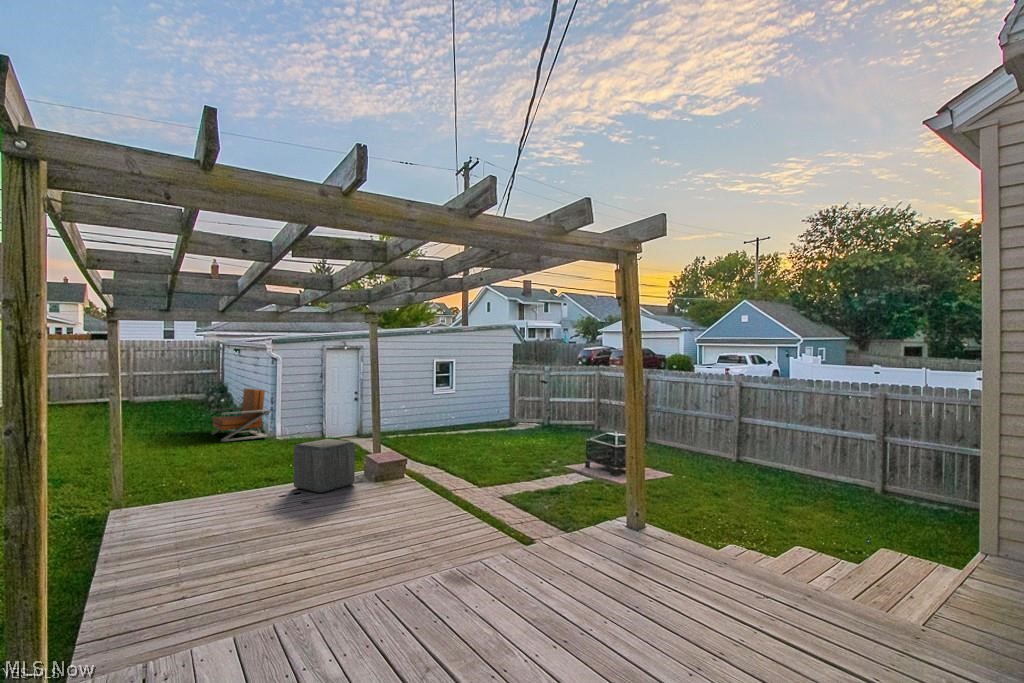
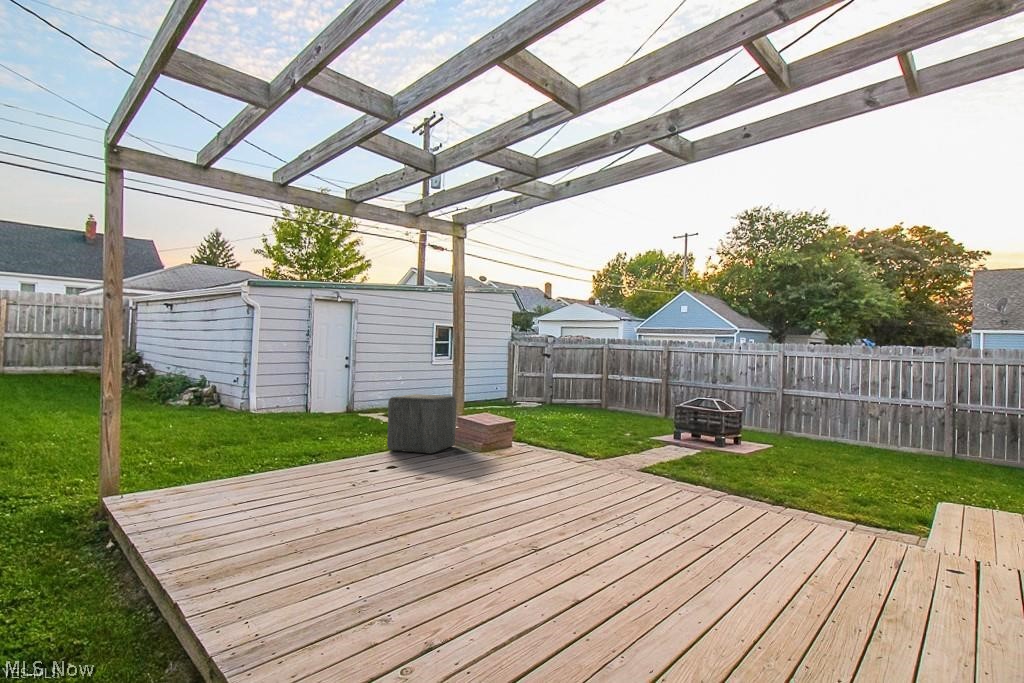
lounge chair: present [210,388,270,442] -> none [161,351,249,414]

